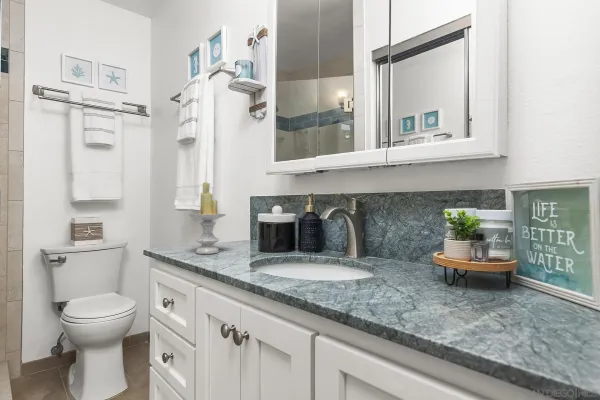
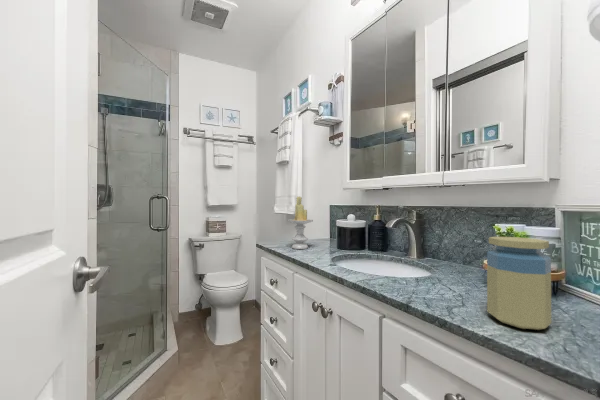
jar: none [443,217,514,330] -> present [487,237,551,330]

